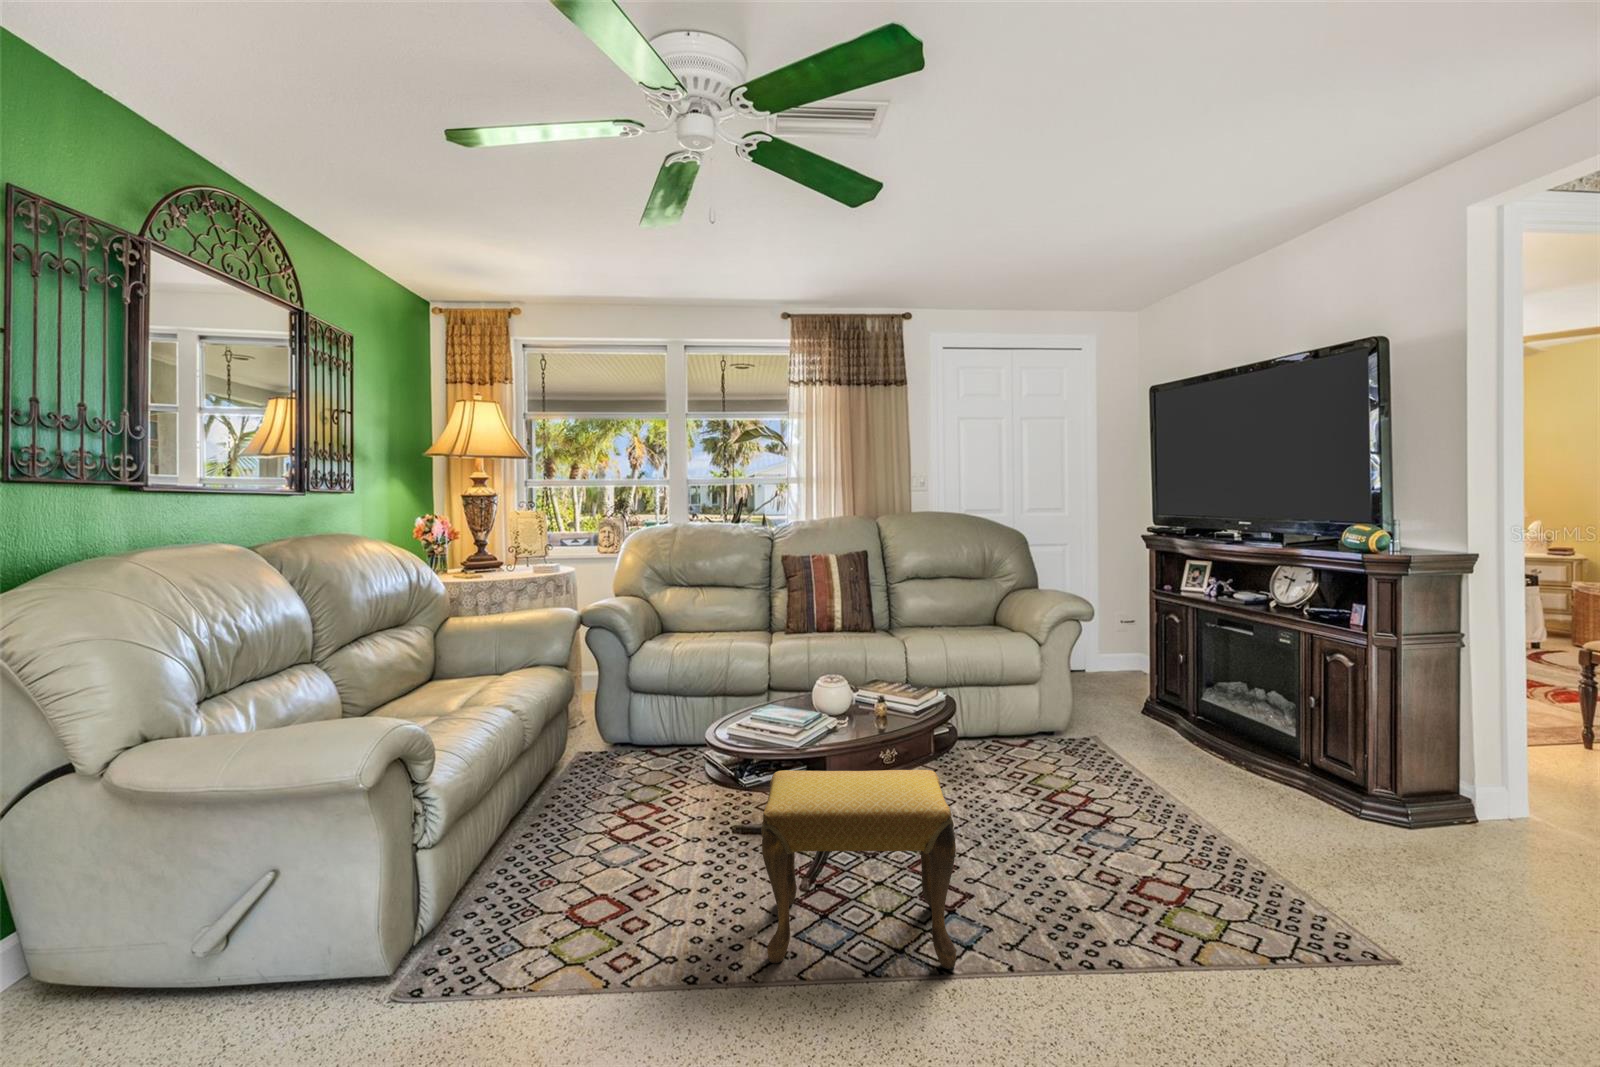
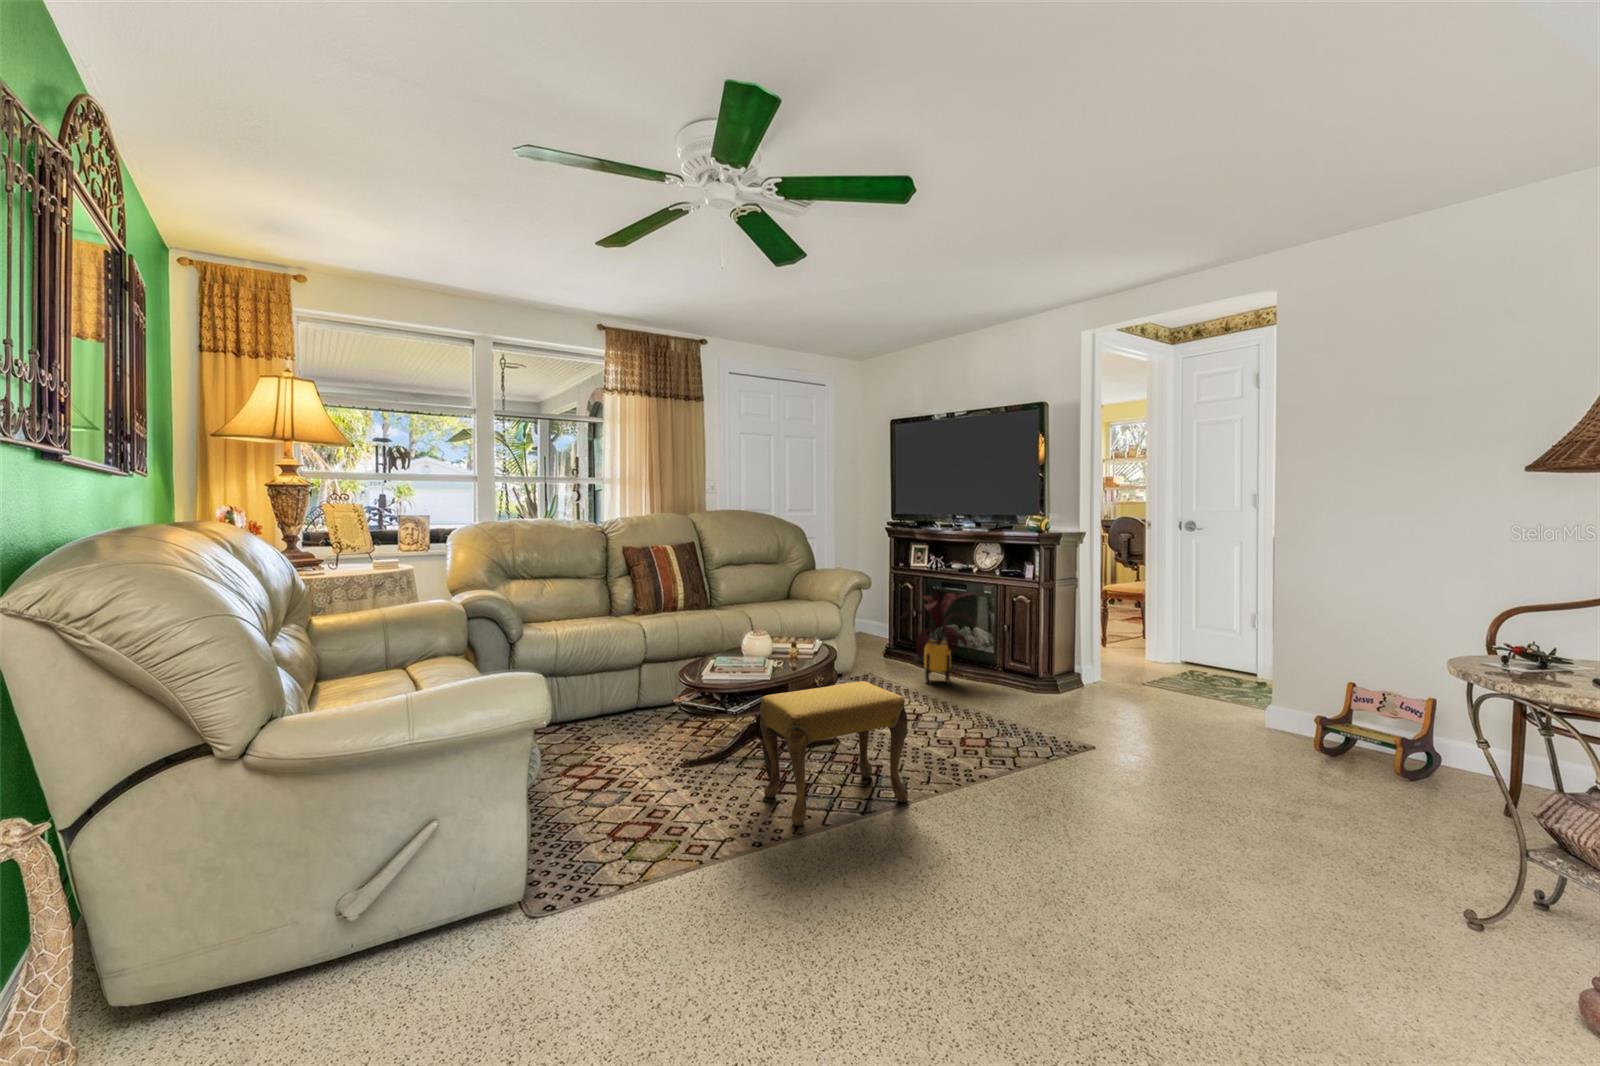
house plant: none [1123,635,1269,775] -> present [906,592,975,684]

